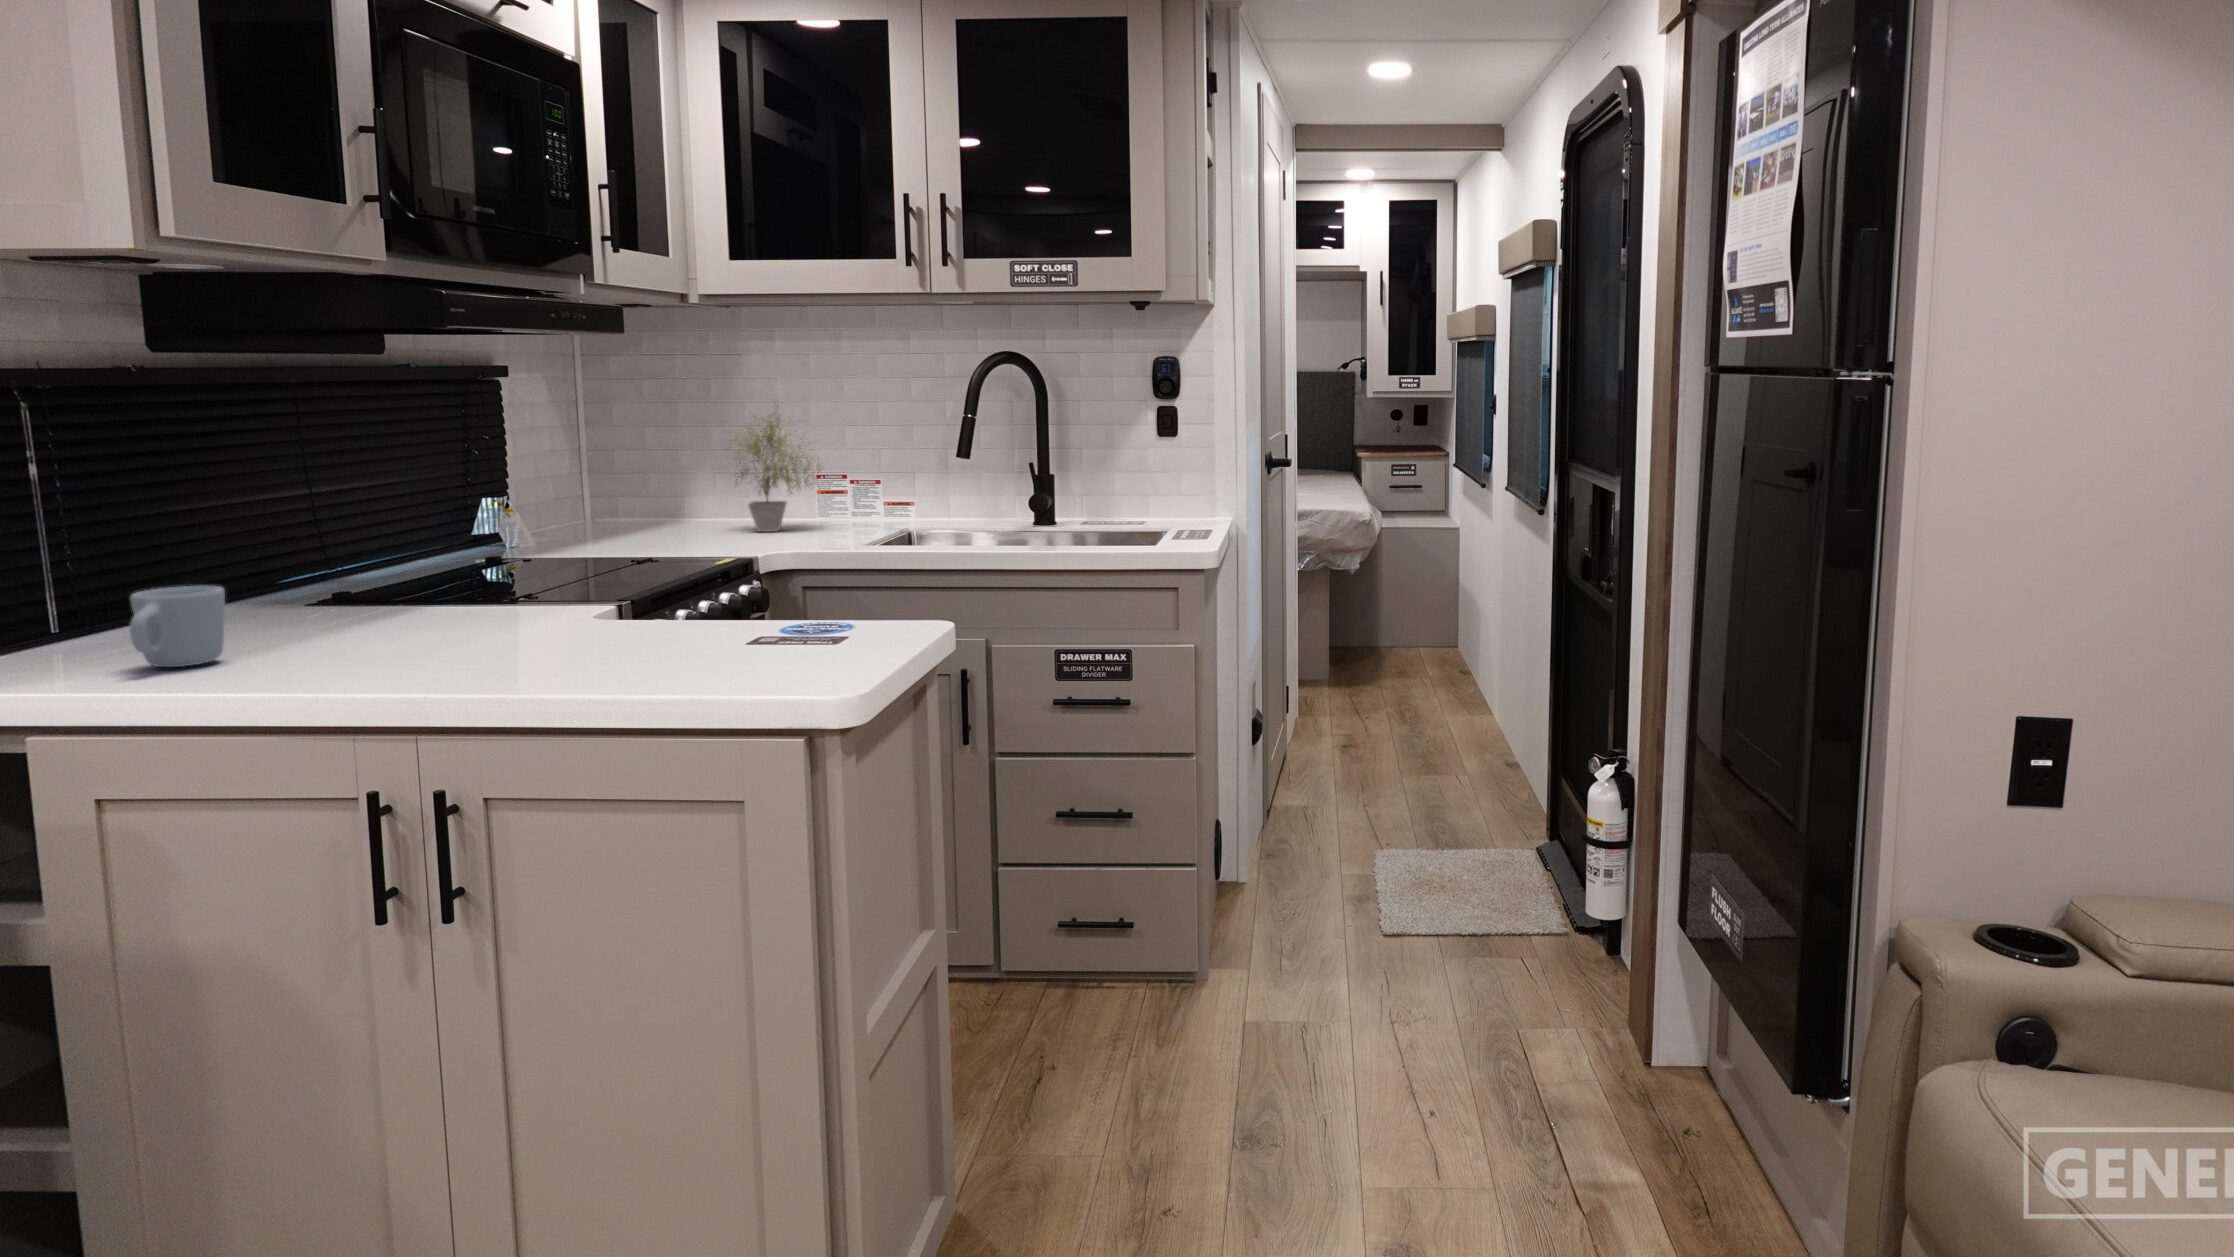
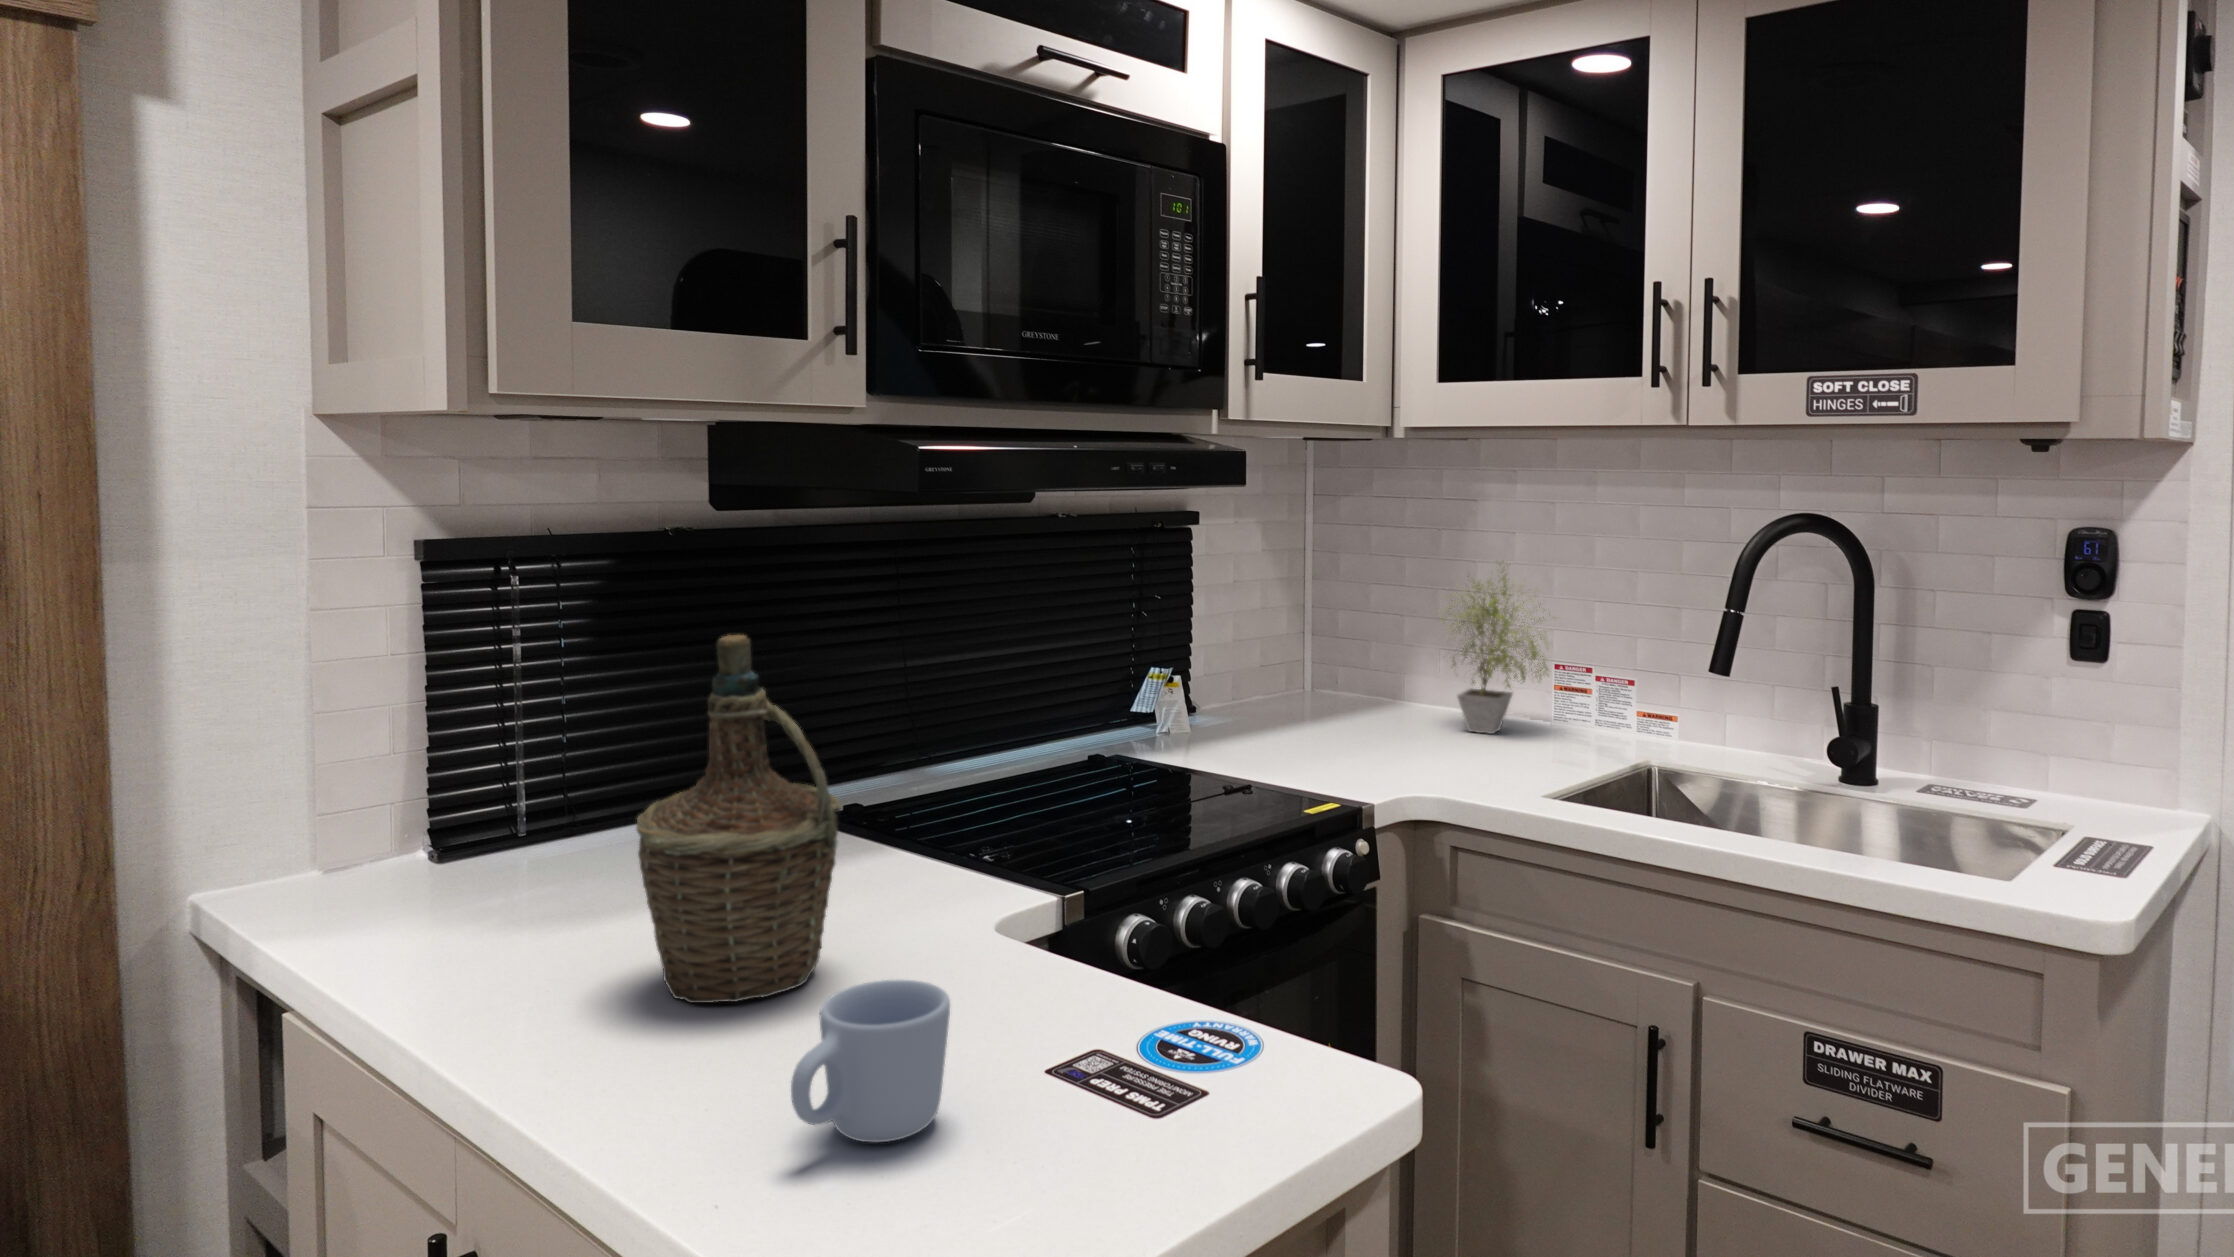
bottle: none [365,404,535,663] -> present [636,635,841,1003]
mug: present [130,586,225,667] -> present [791,980,950,1142]

